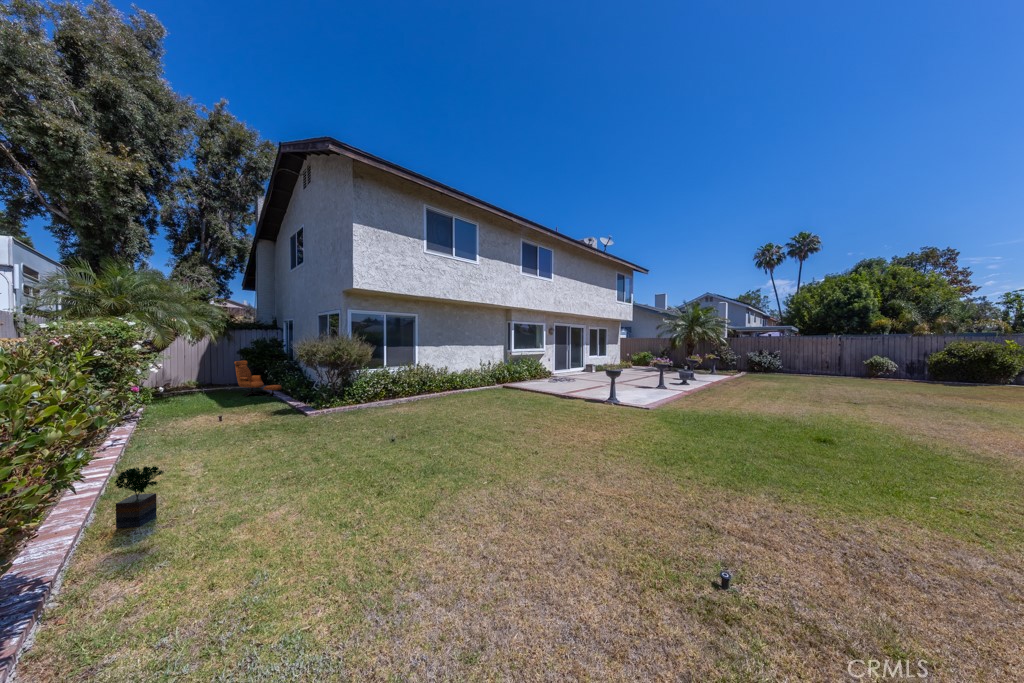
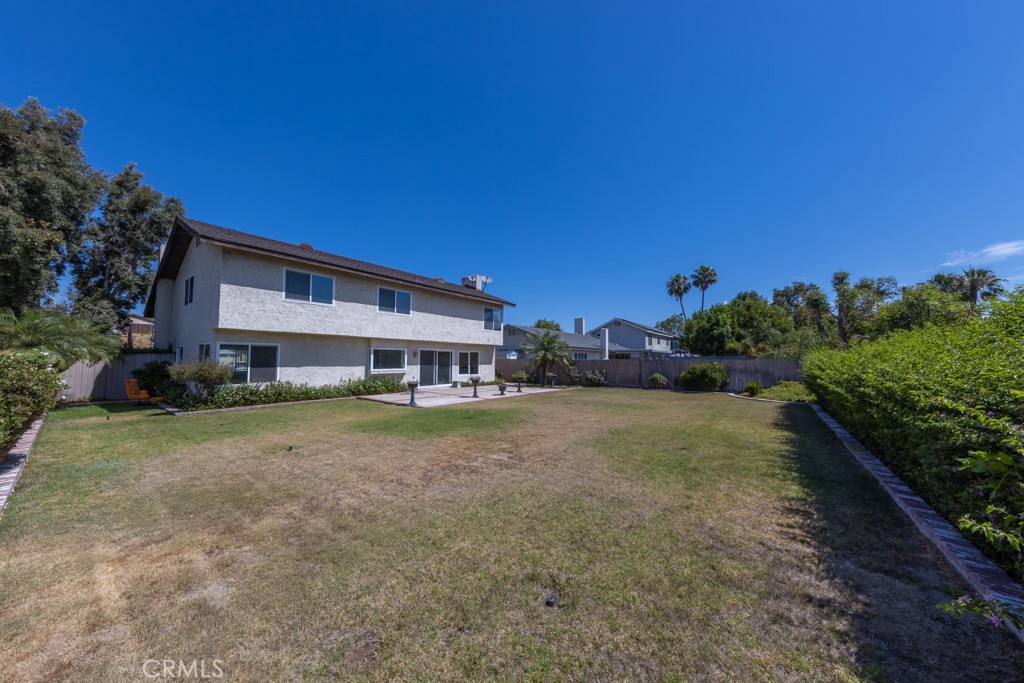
potted tree: present [115,466,164,528] -> none [49,420,74,447]

